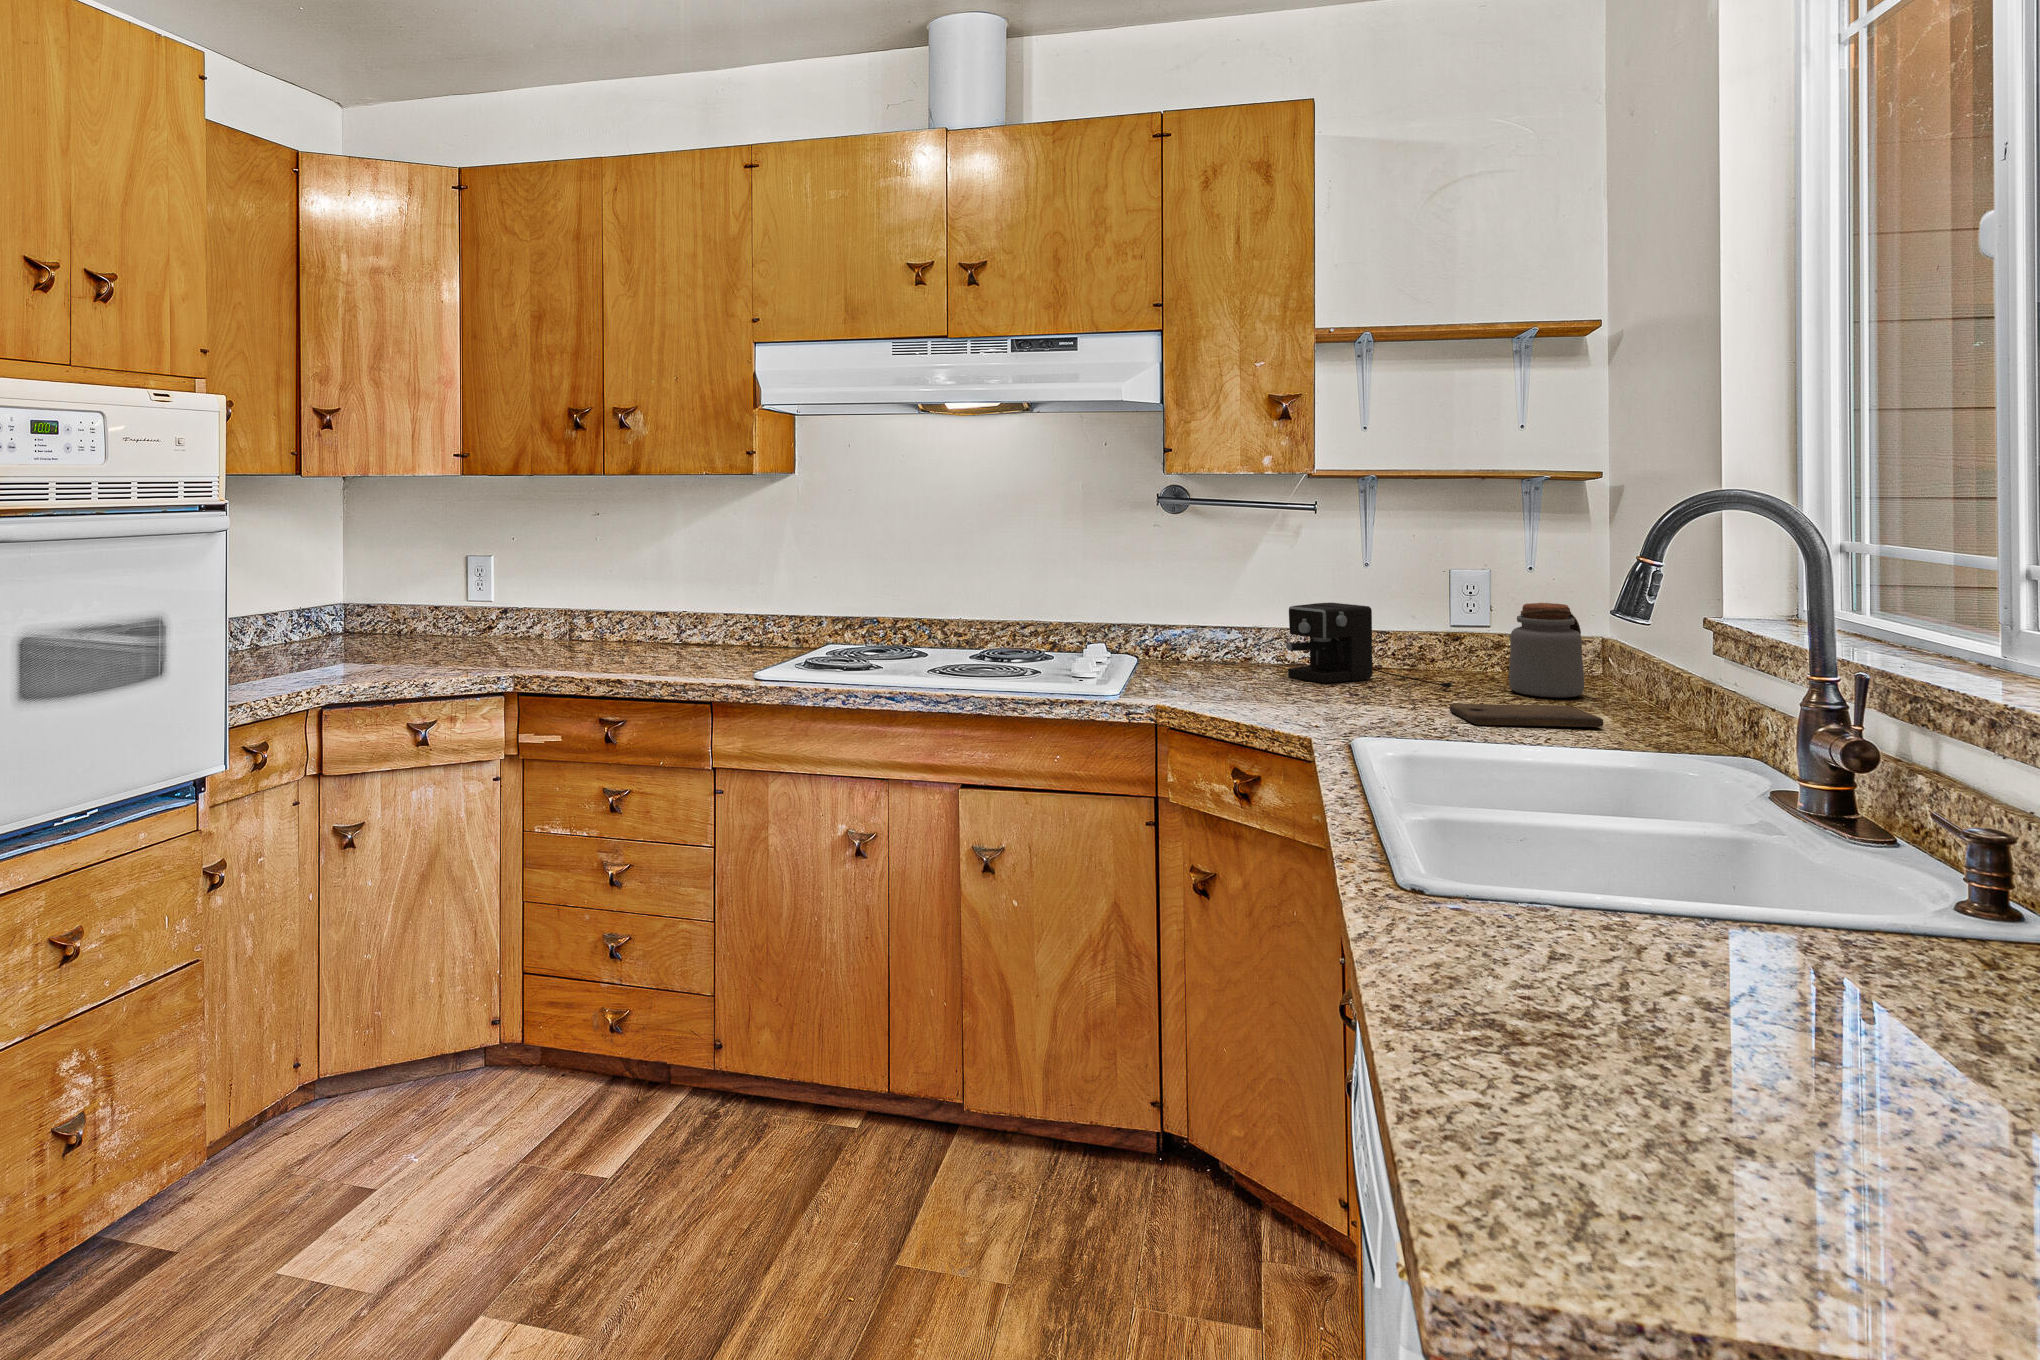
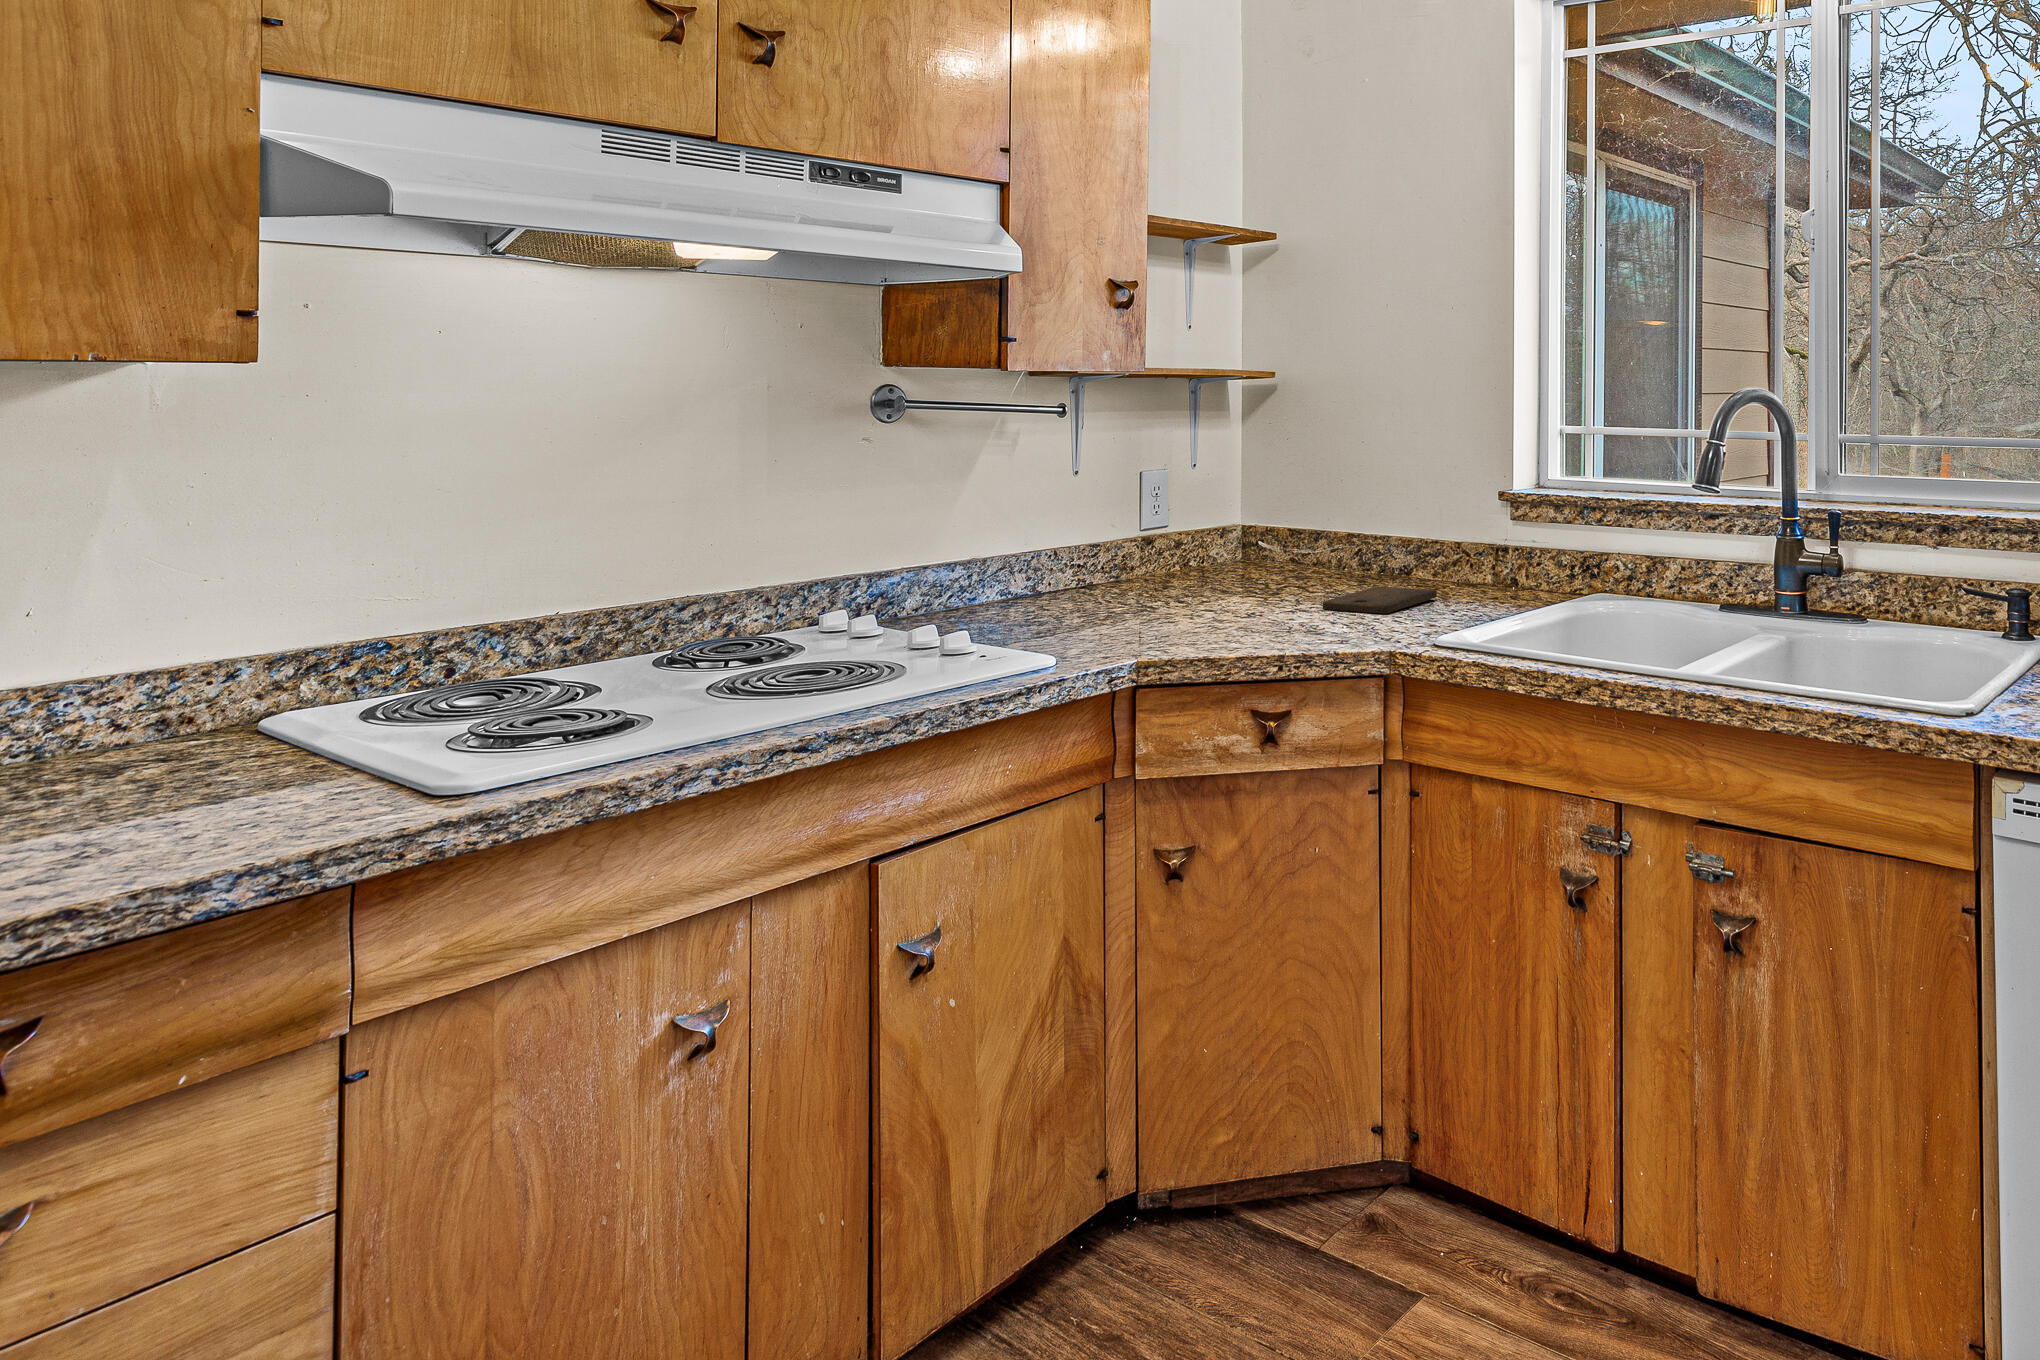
coffee maker: present [1286,603,1453,688] -> none [1087,517,1239,611]
jar: present [1509,603,1584,698] -> none [1254,496,1320,587]

